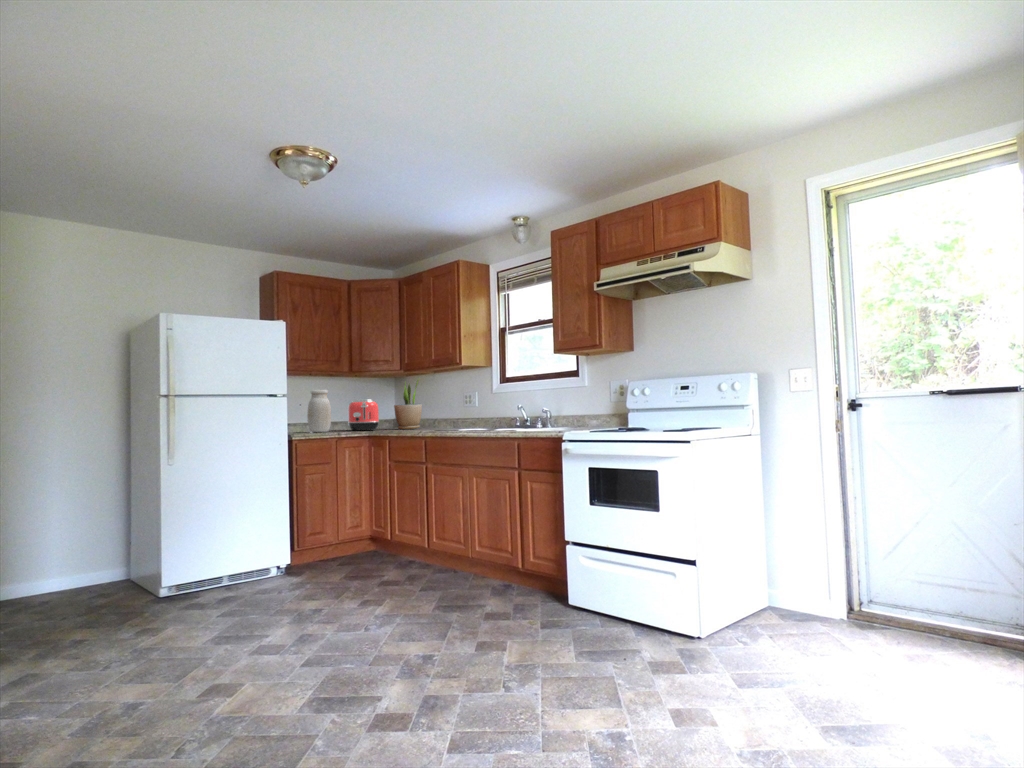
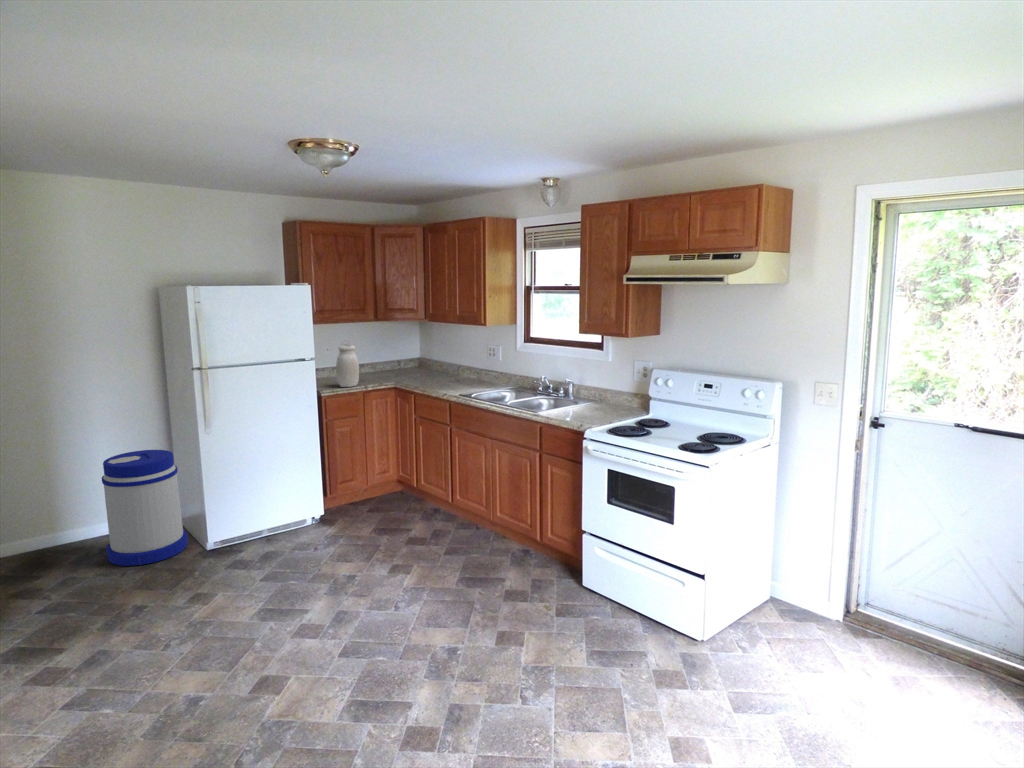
potted plant: present [394,380,422,429] -> none [419,327,446,378]
toaster: present [348,399,379,431] -> none [375,350,405,383]
trash can: none [45,489,137,611] -> present [102,450,188,566]

